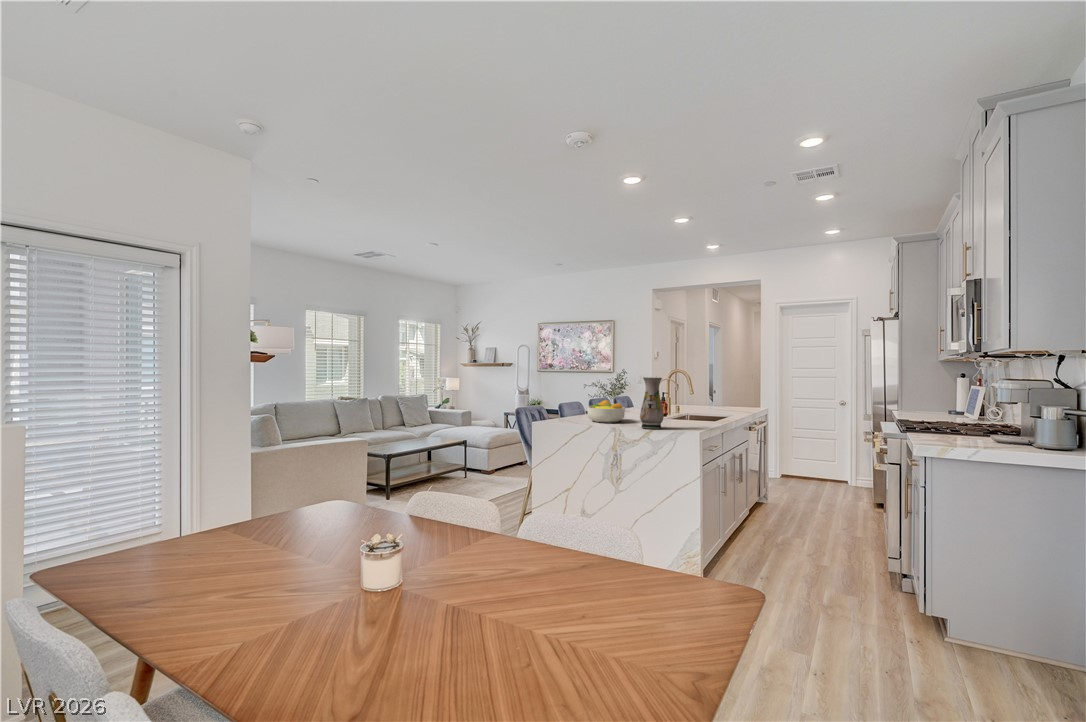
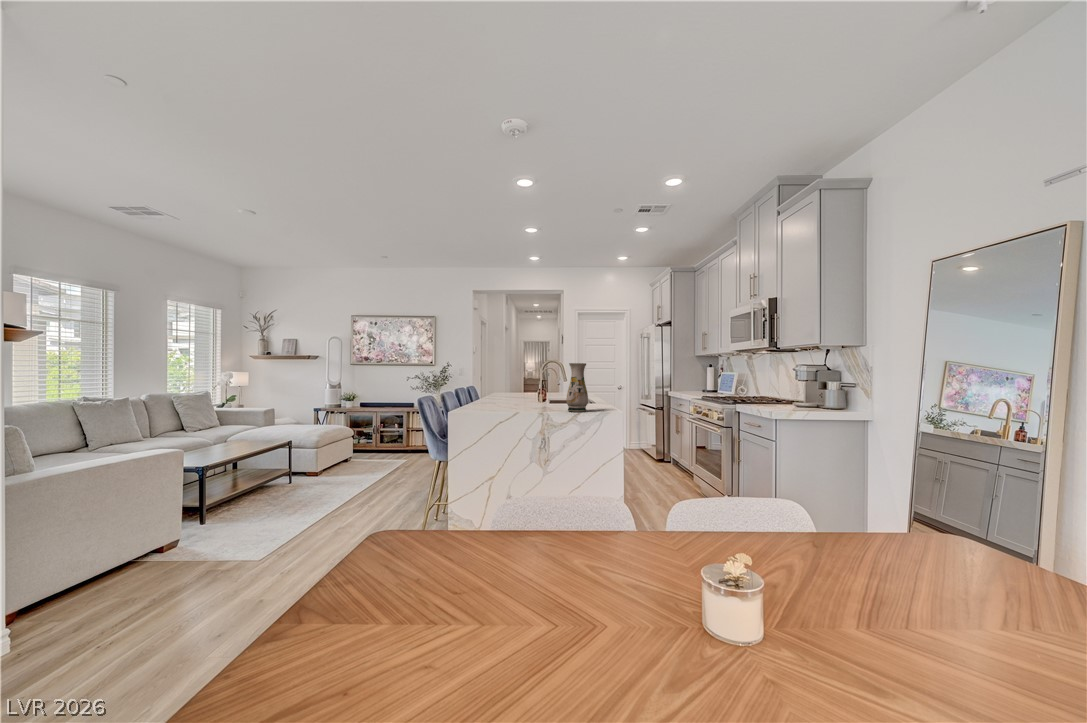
fruit bowl: present [587,400,625,423] -> none [495,387,536,409]

